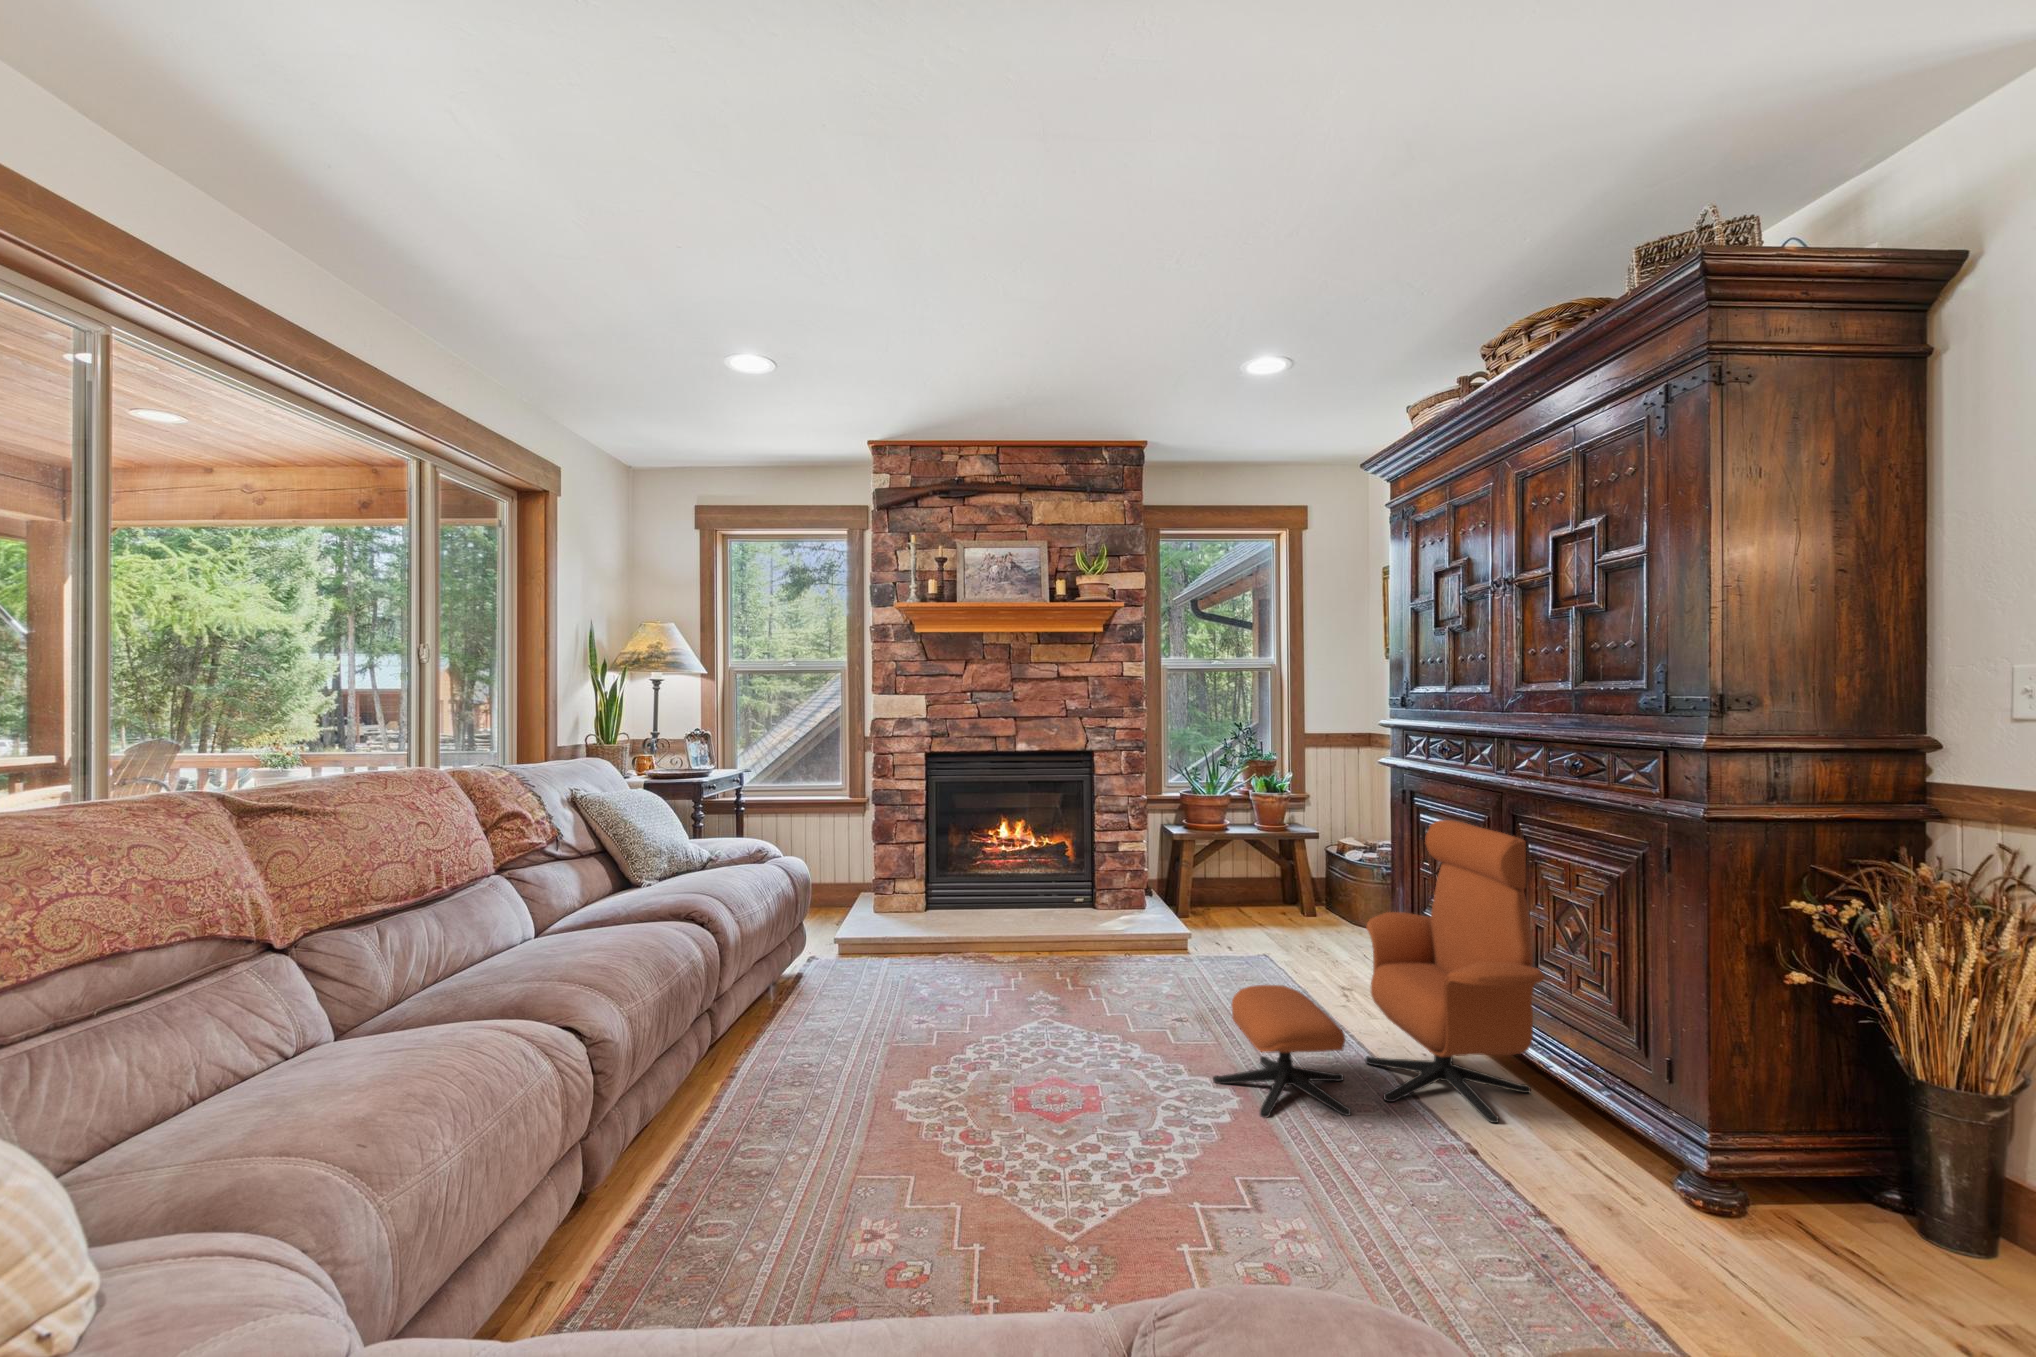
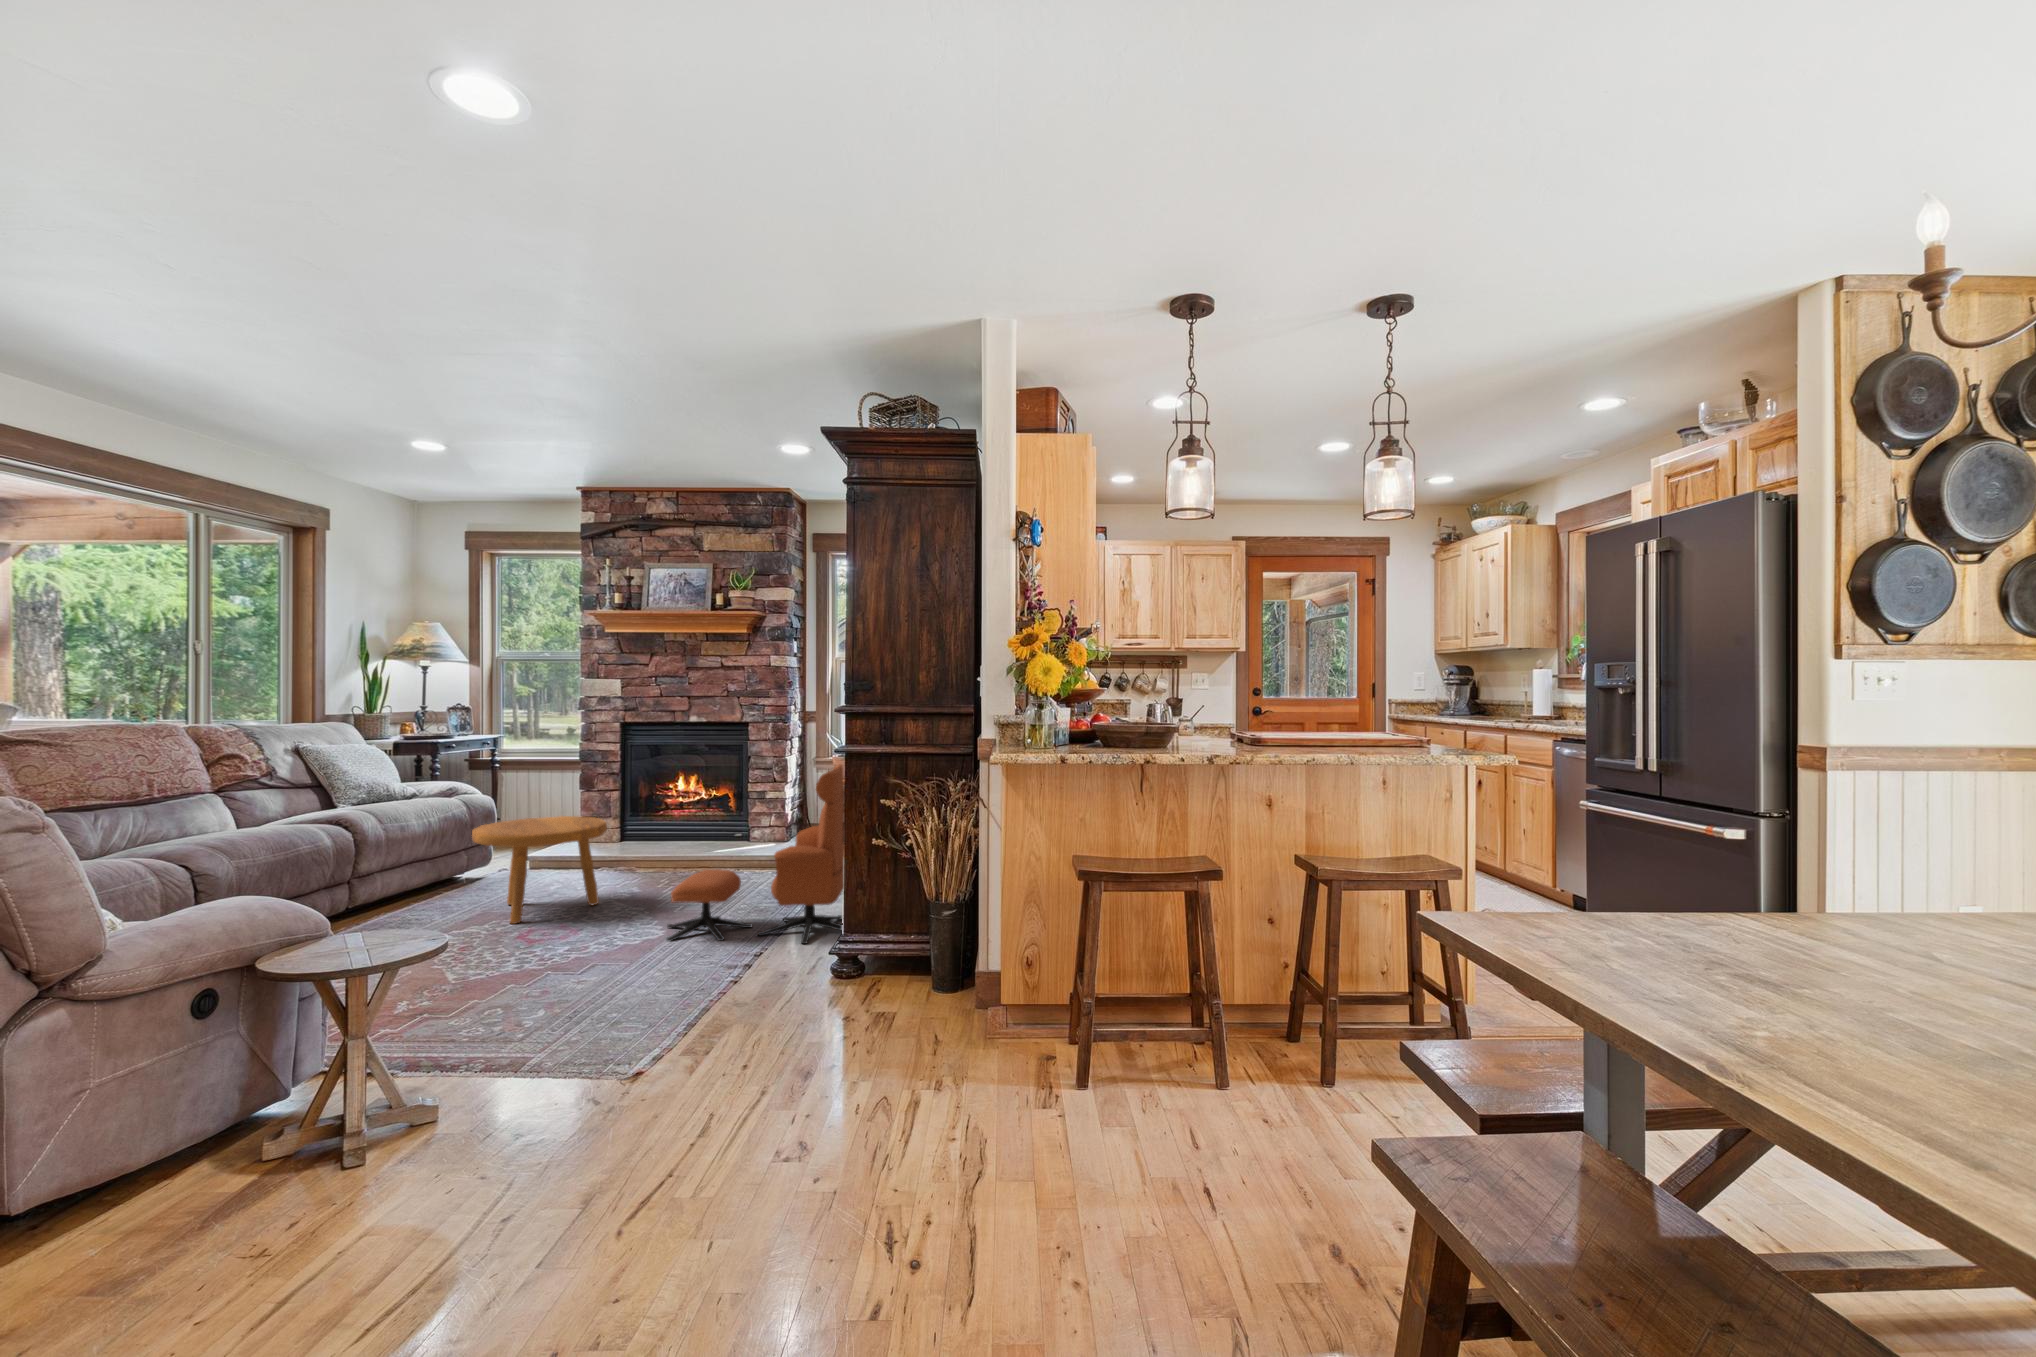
footstool: none [878,893,1059,1075] -> present [472,816,607,924]

